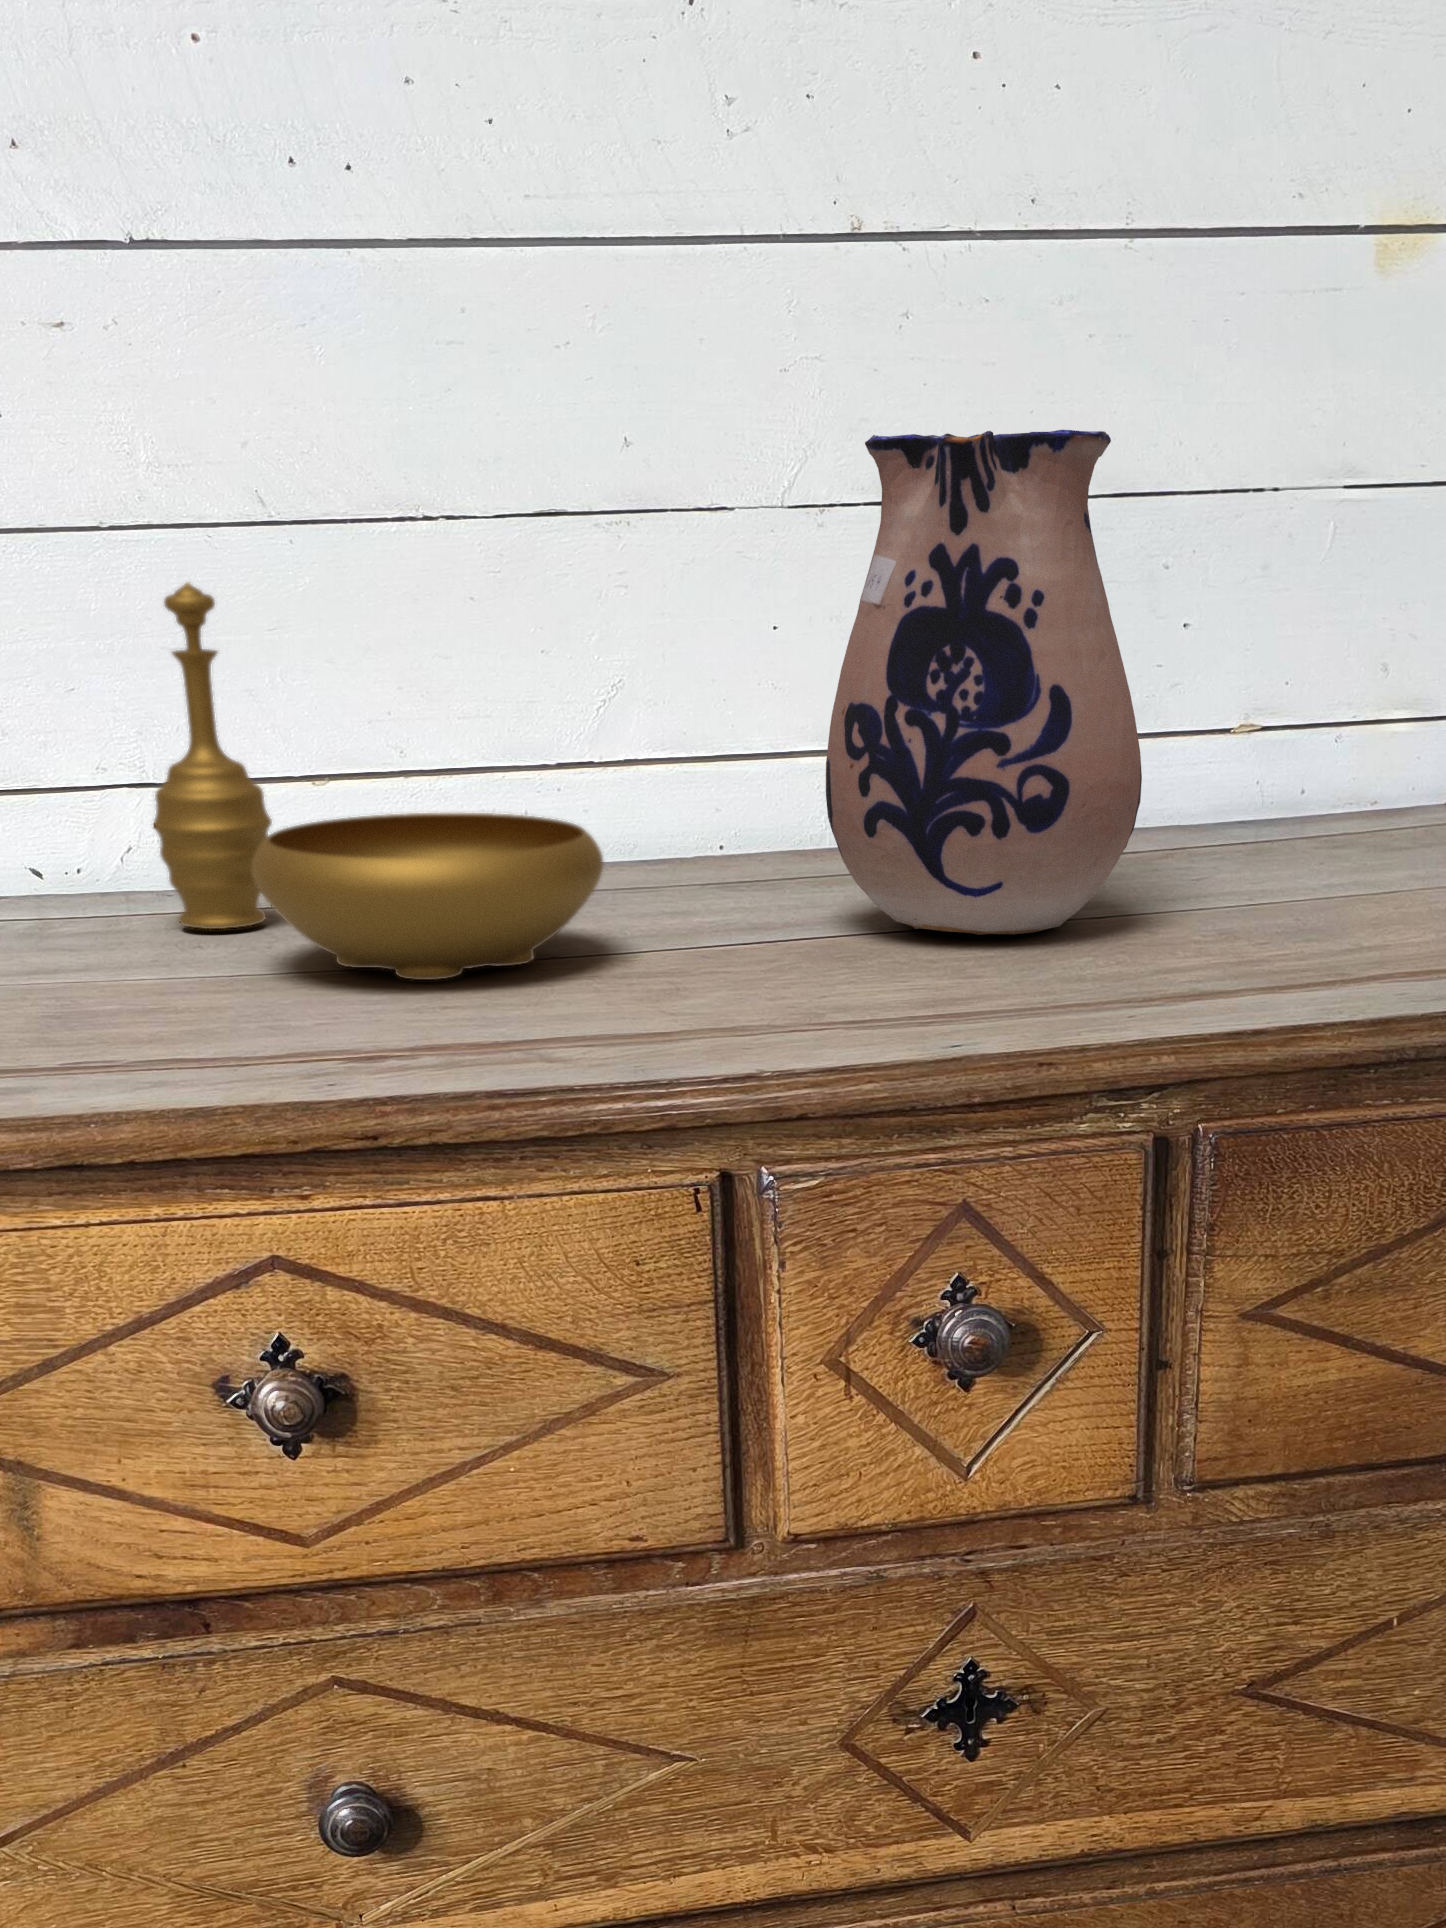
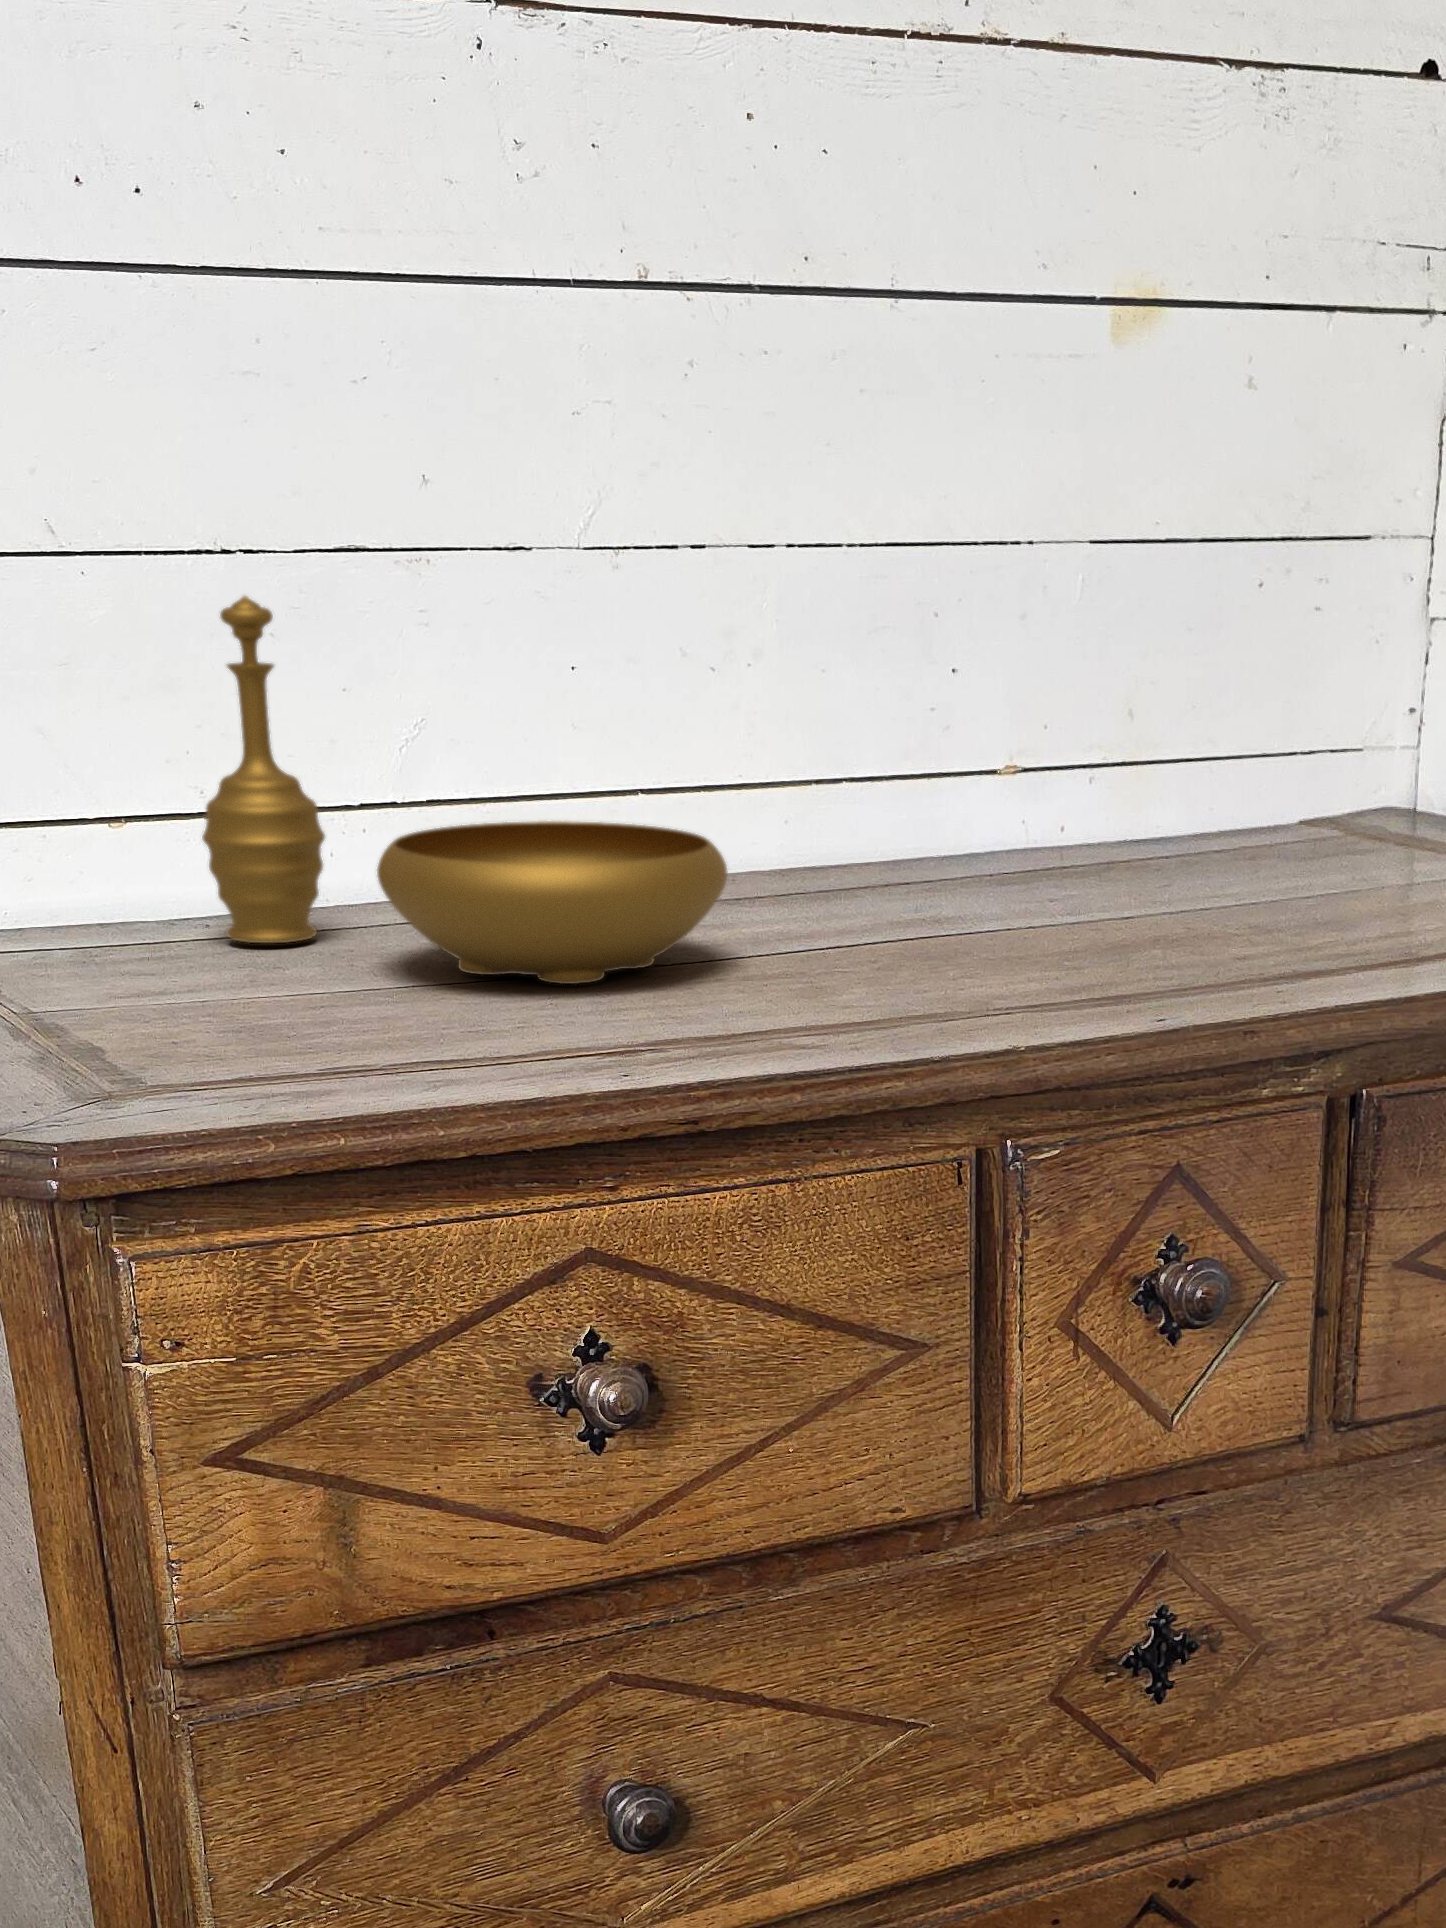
ceramic pitcher: present [826,430,1142,935] -> none [888,464,1187,927]

